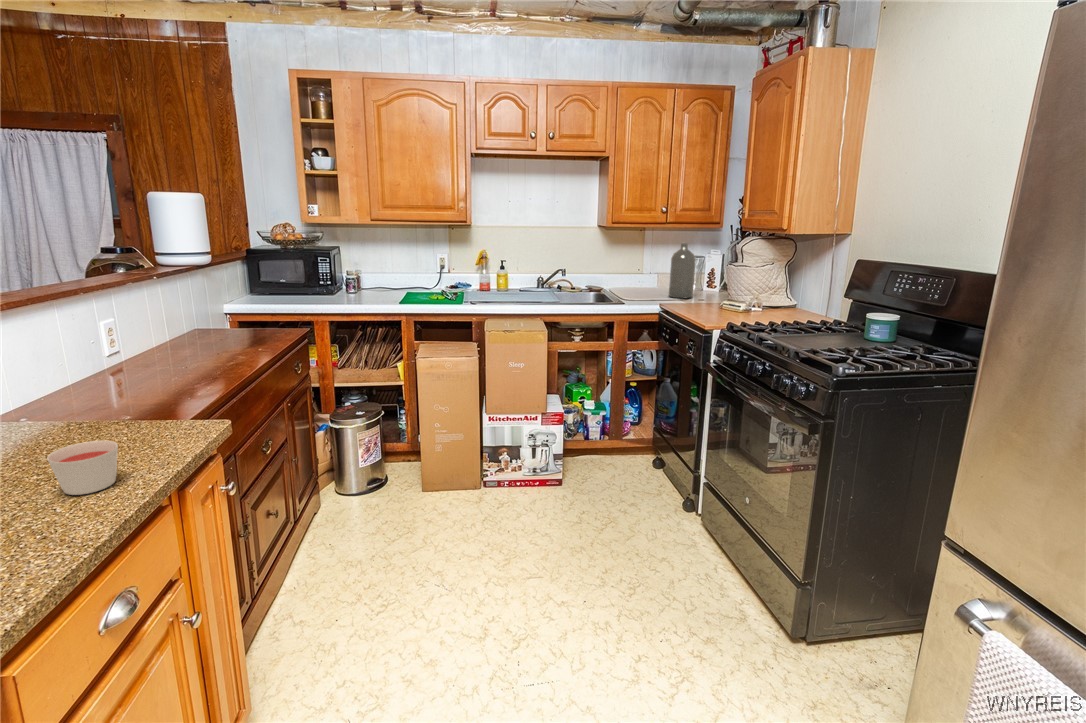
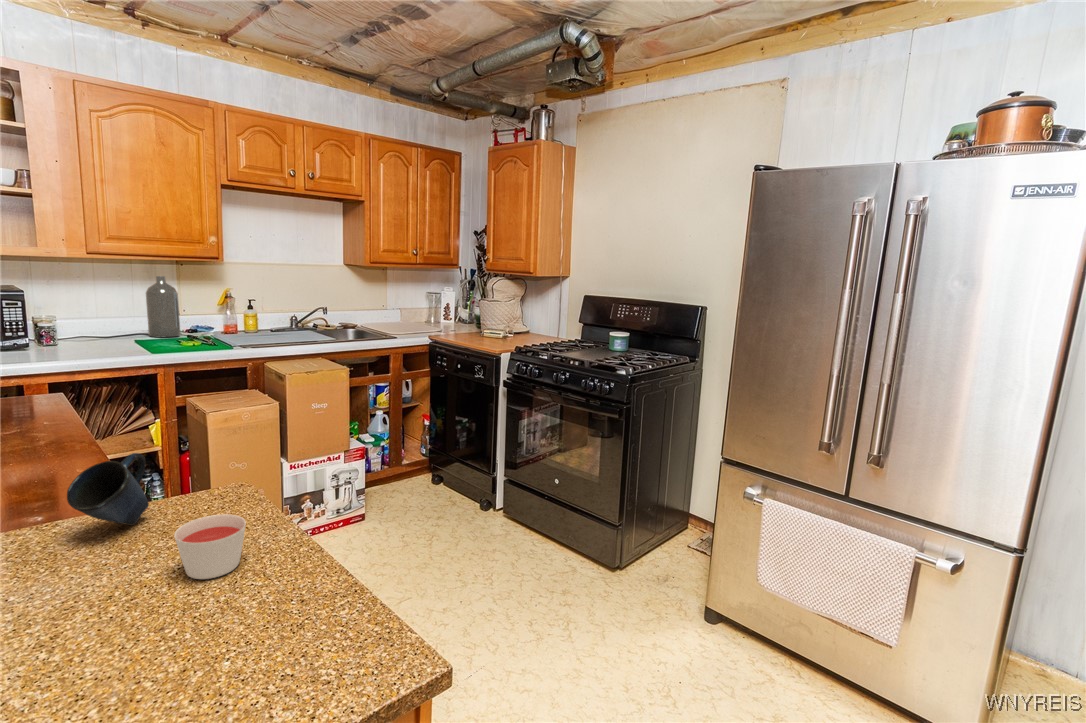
bottle: present [669,243,695,298] -> present [146,276,180,337]
mug: none [79,378,153,436] -> present [67,453,149,525]

